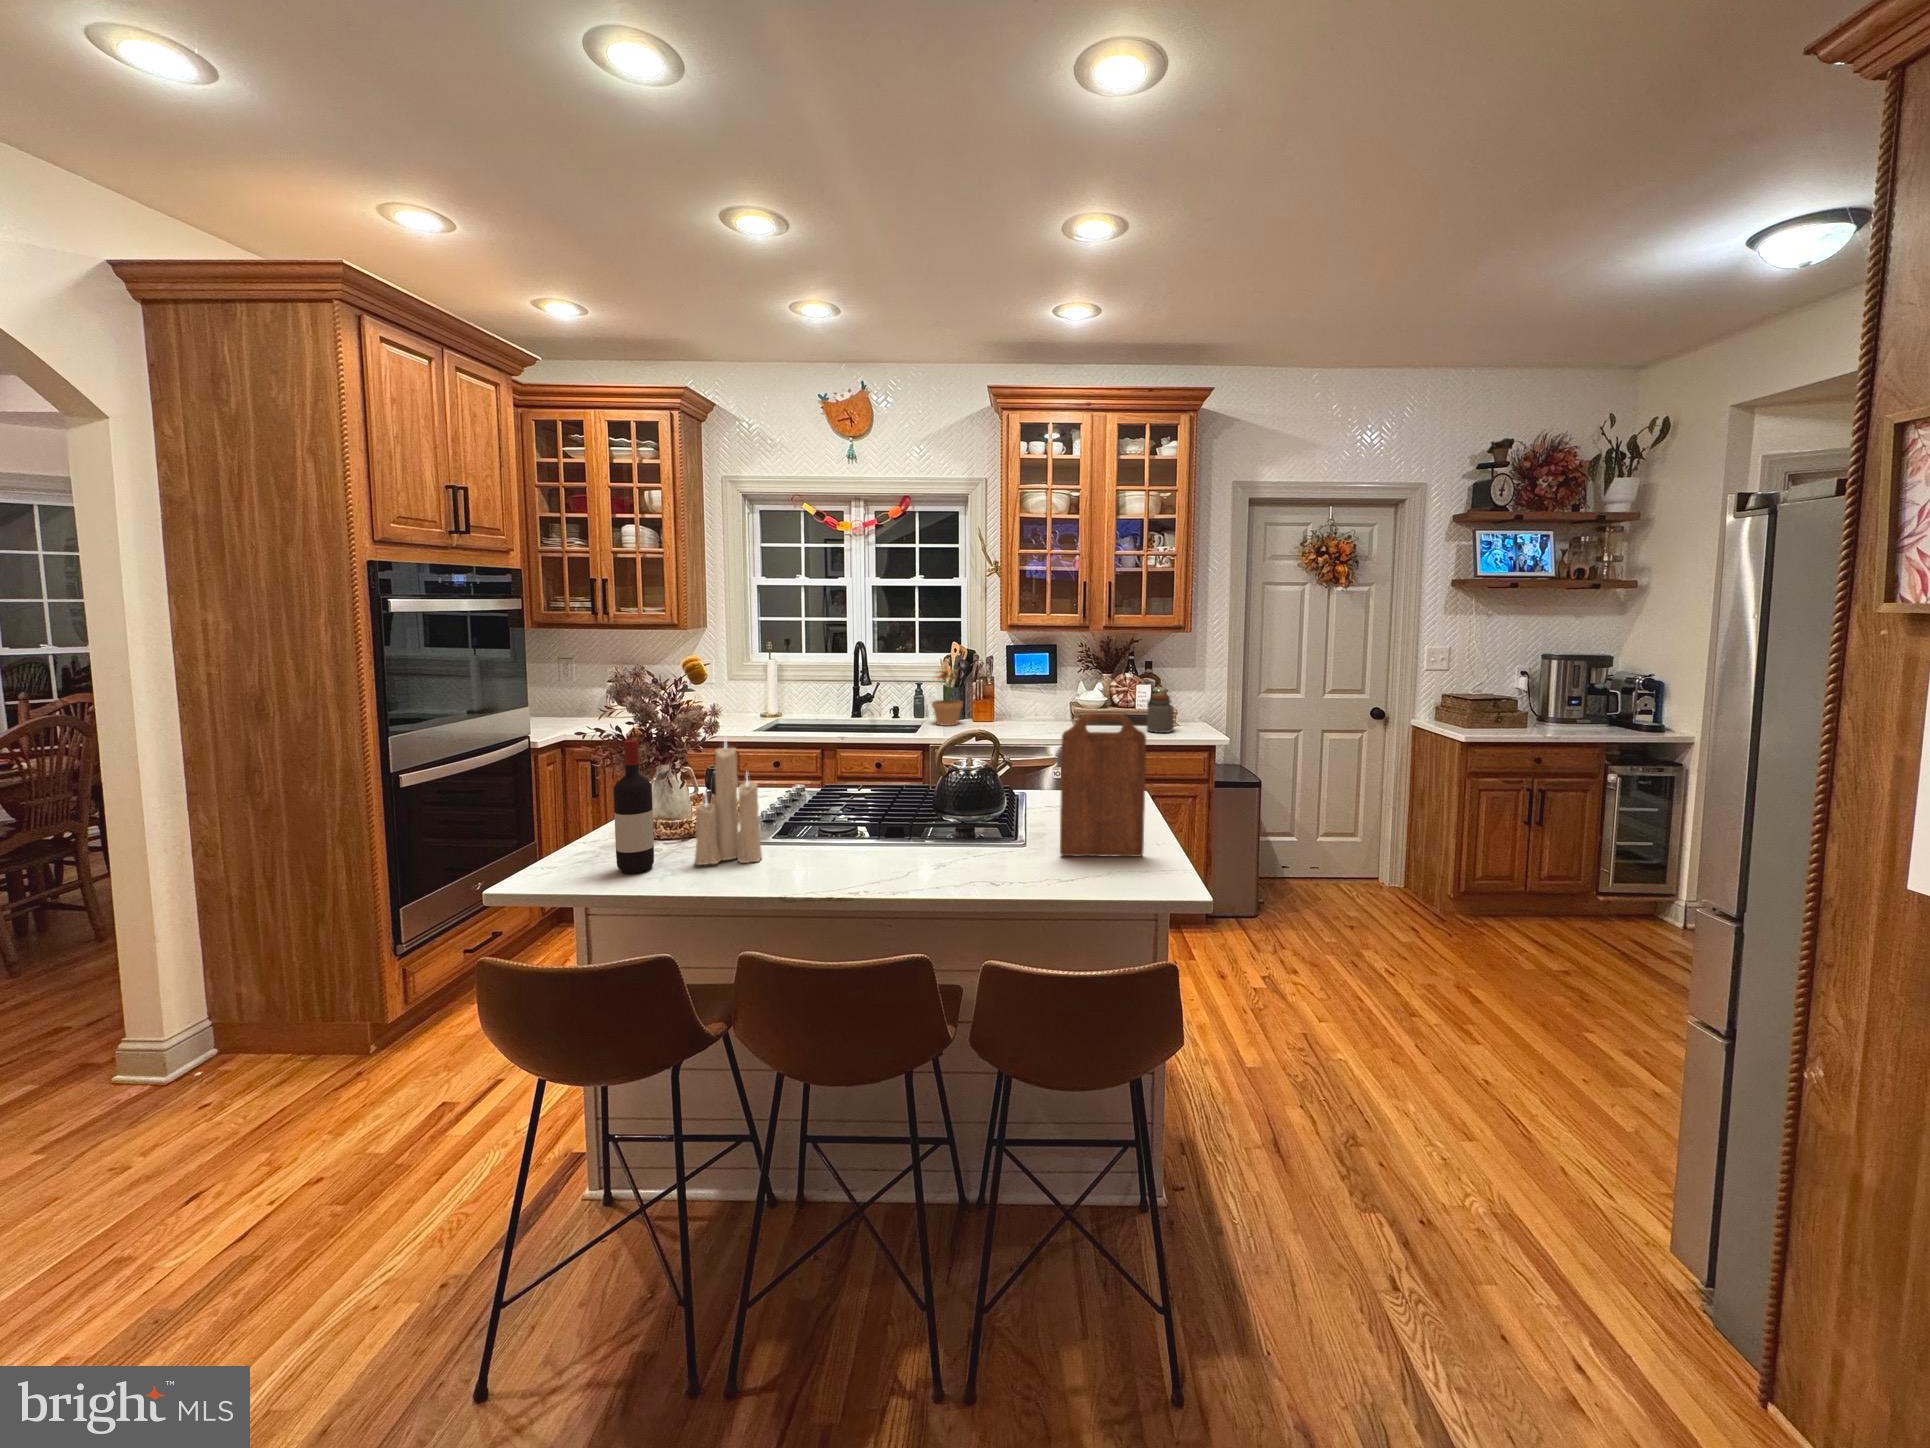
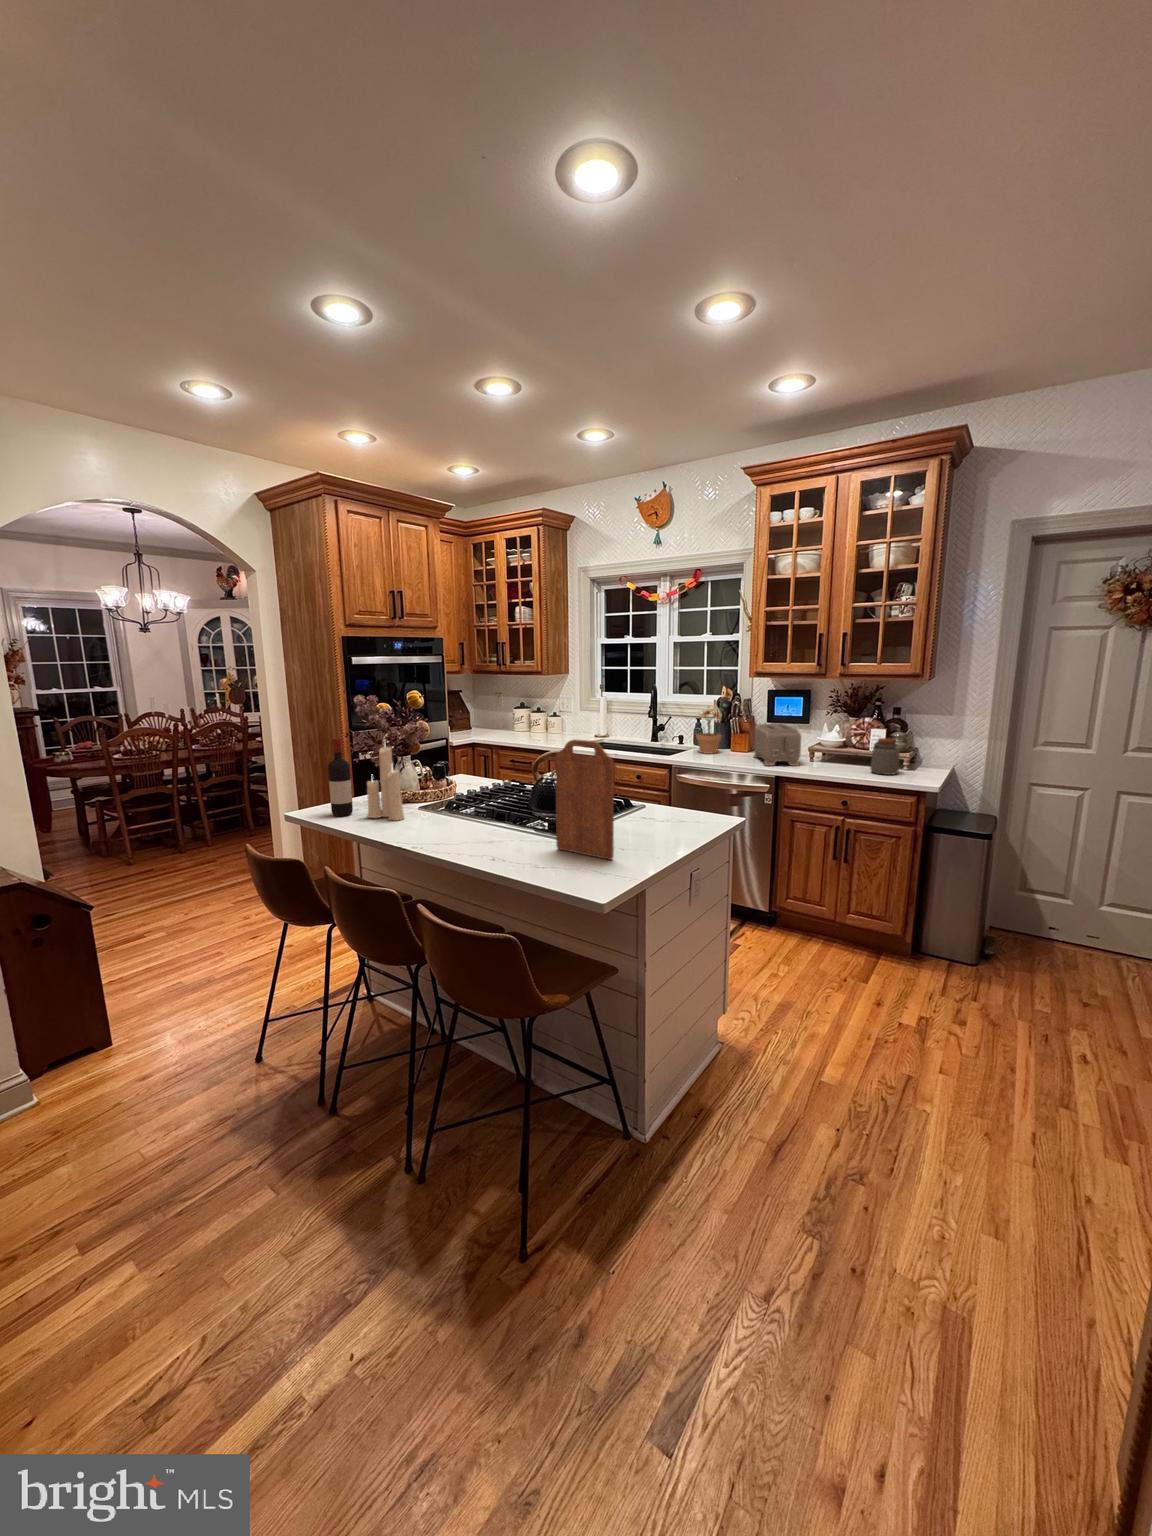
toaster: none [1006,684,1073,734] -> present [754,724,801,766]

